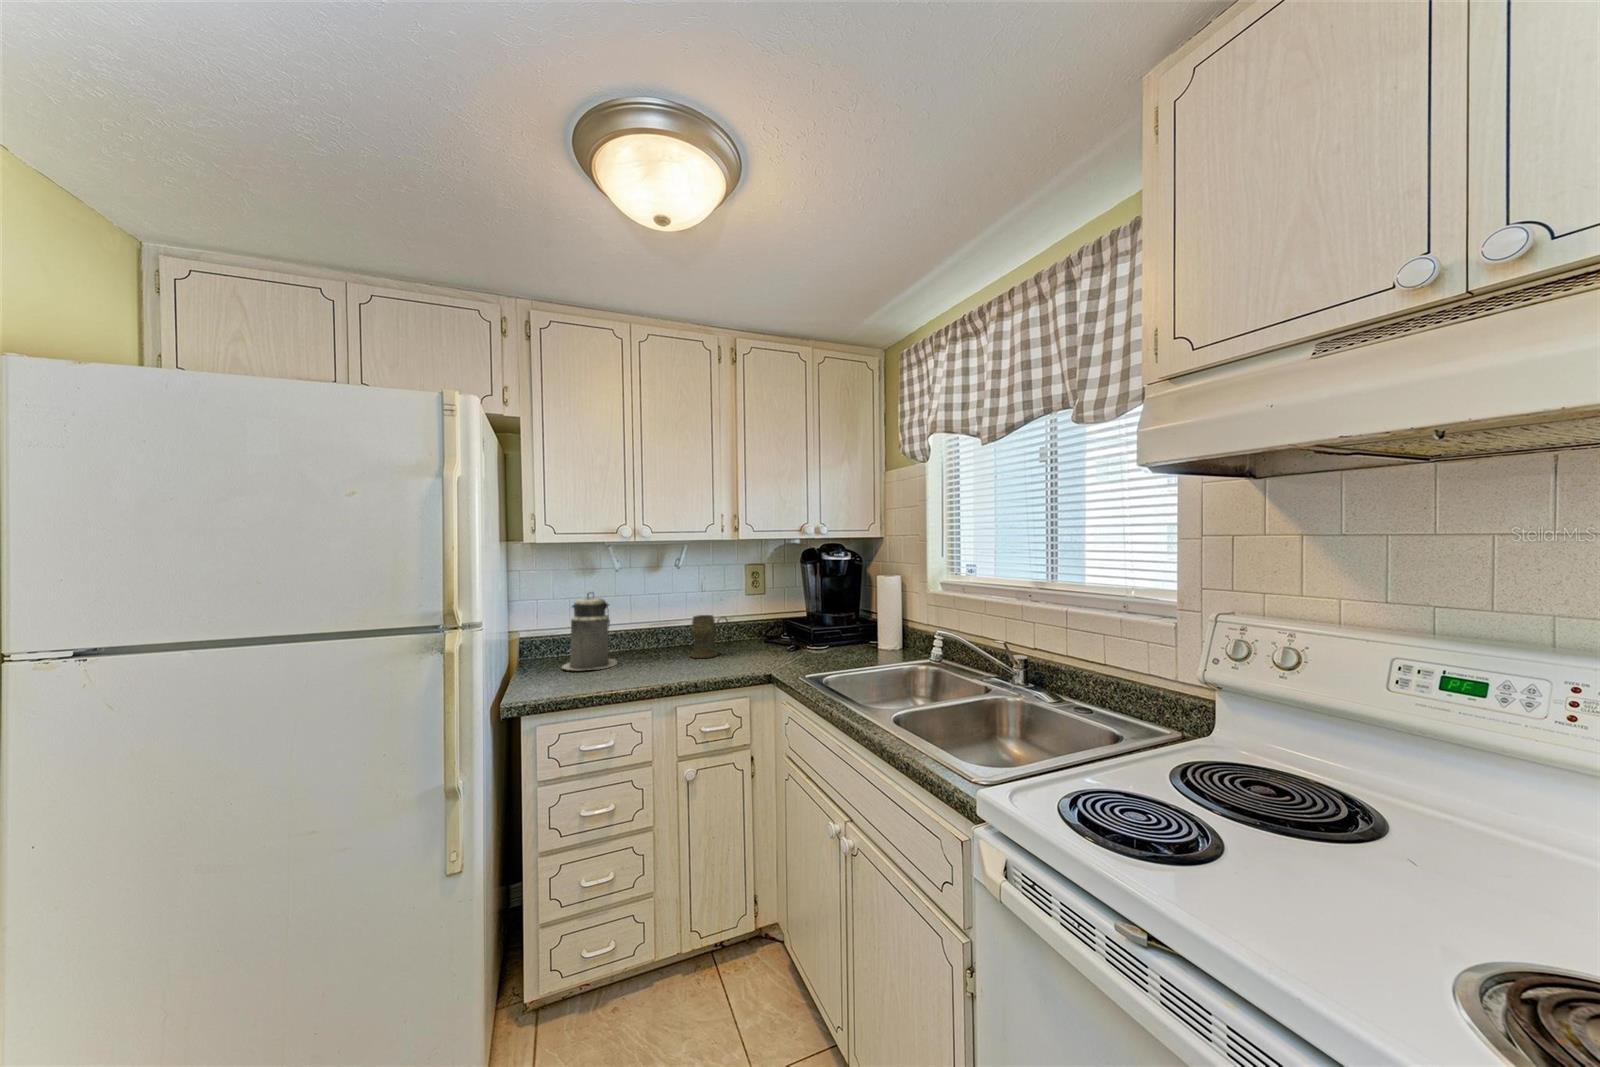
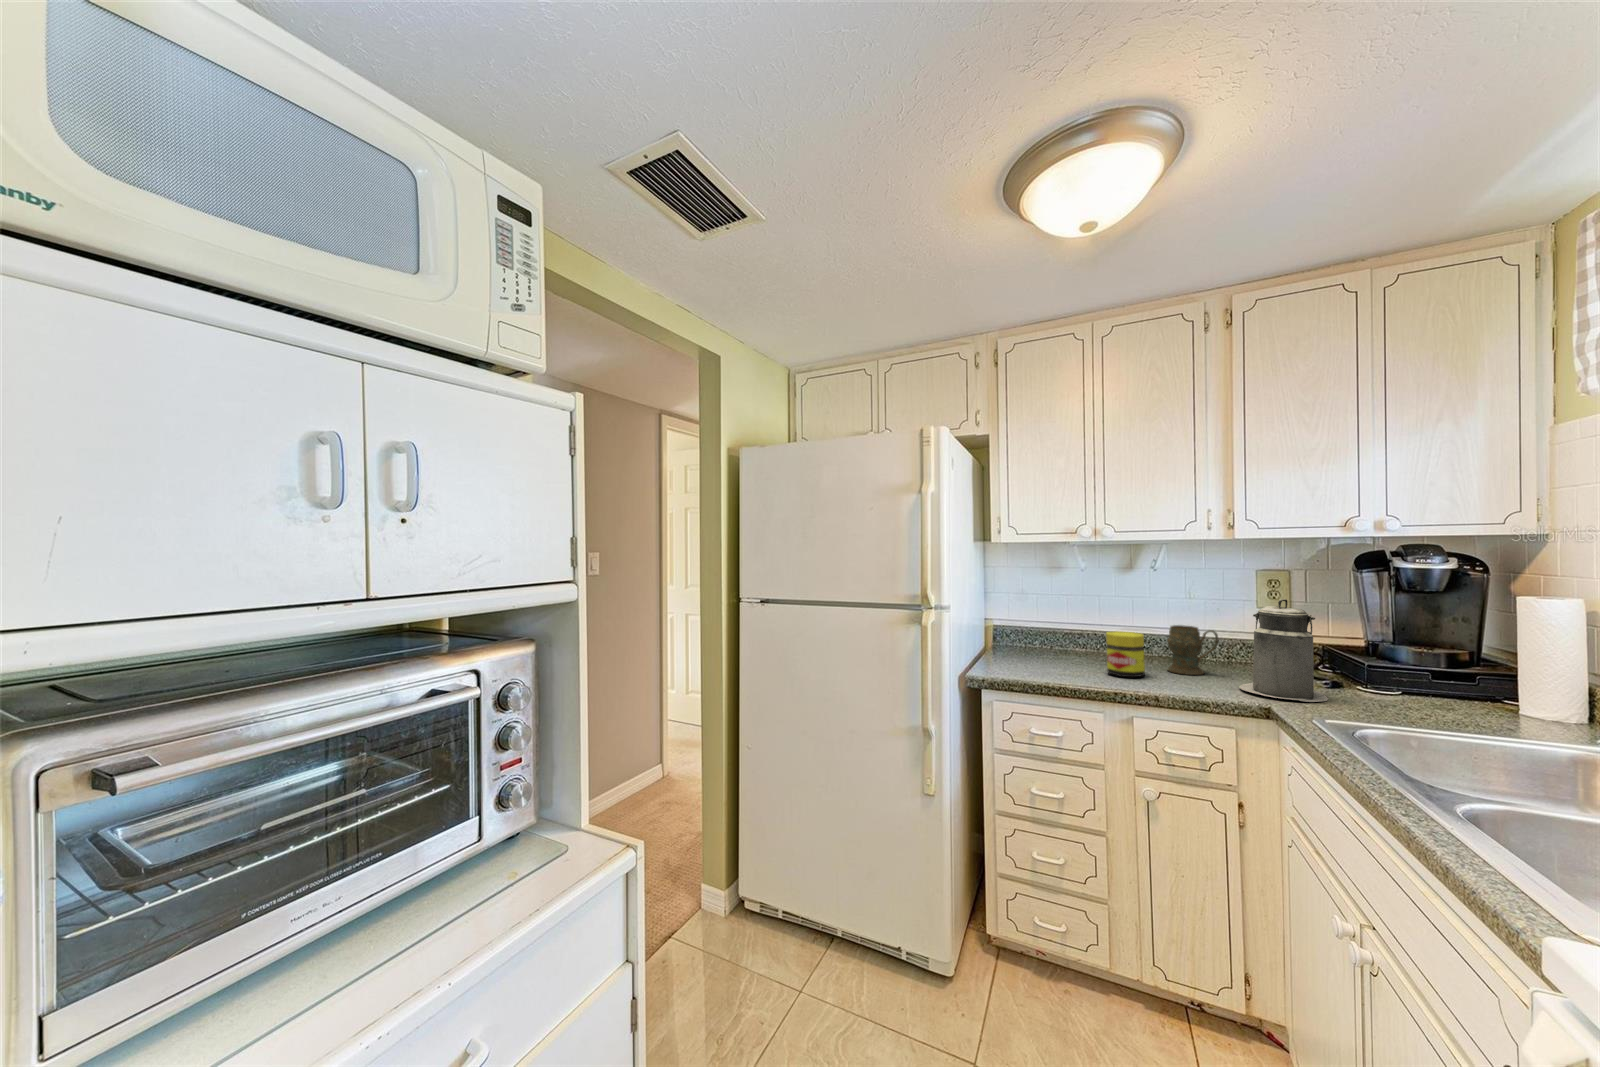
canister: present [562,592,617,670] -> present [1239,599,1328,702]
jar: none [644,627,678,671] -> present [1106,631,1145,677]

